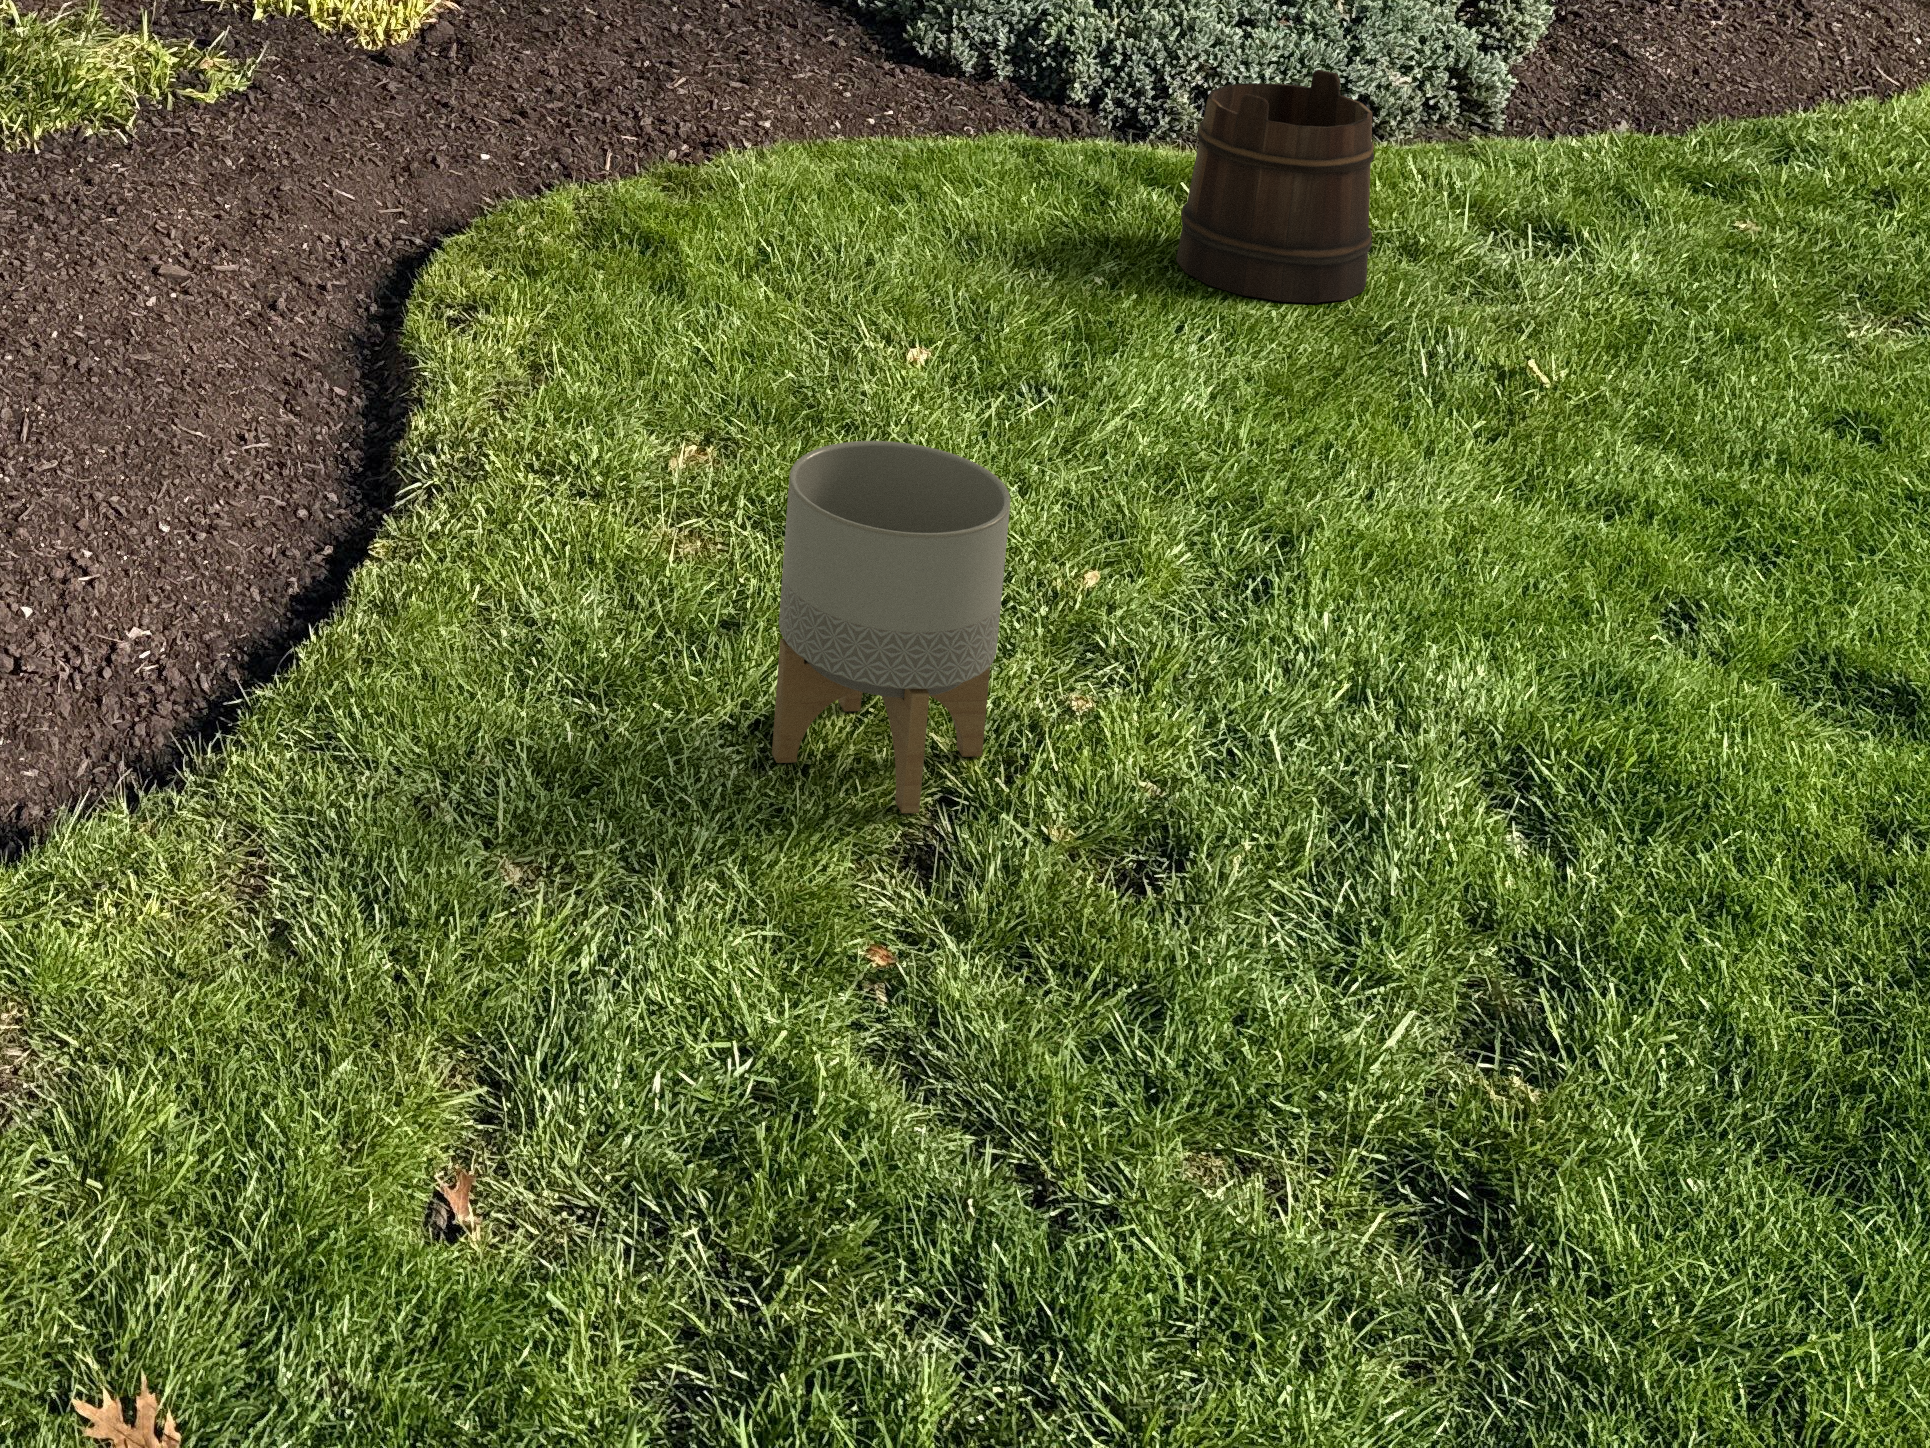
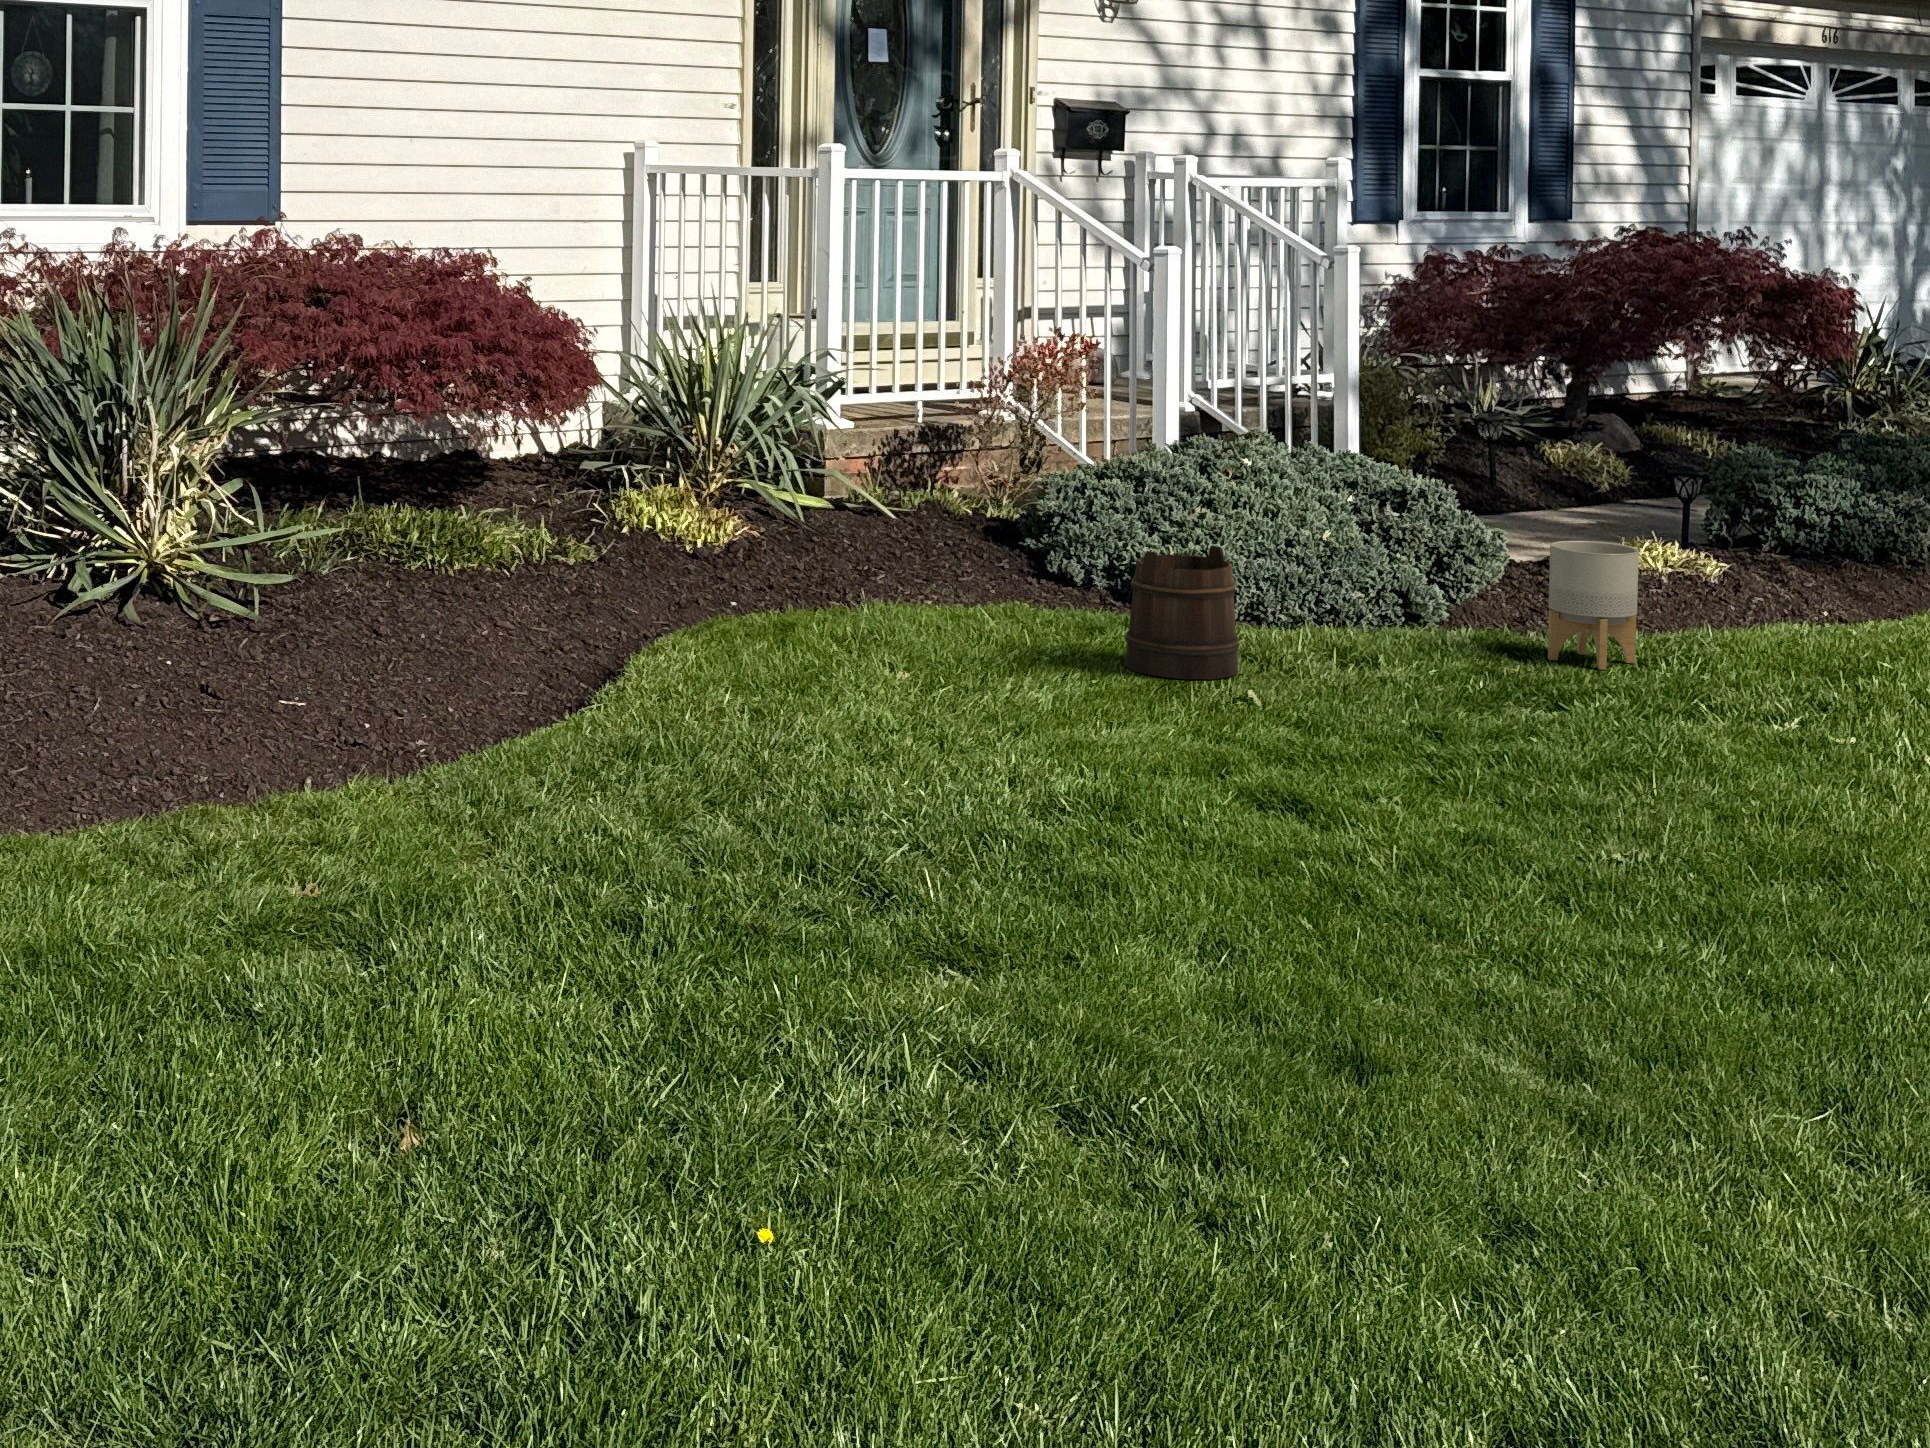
planter: present [772,441,1011,813] -> present [1548,541,1639,670]

